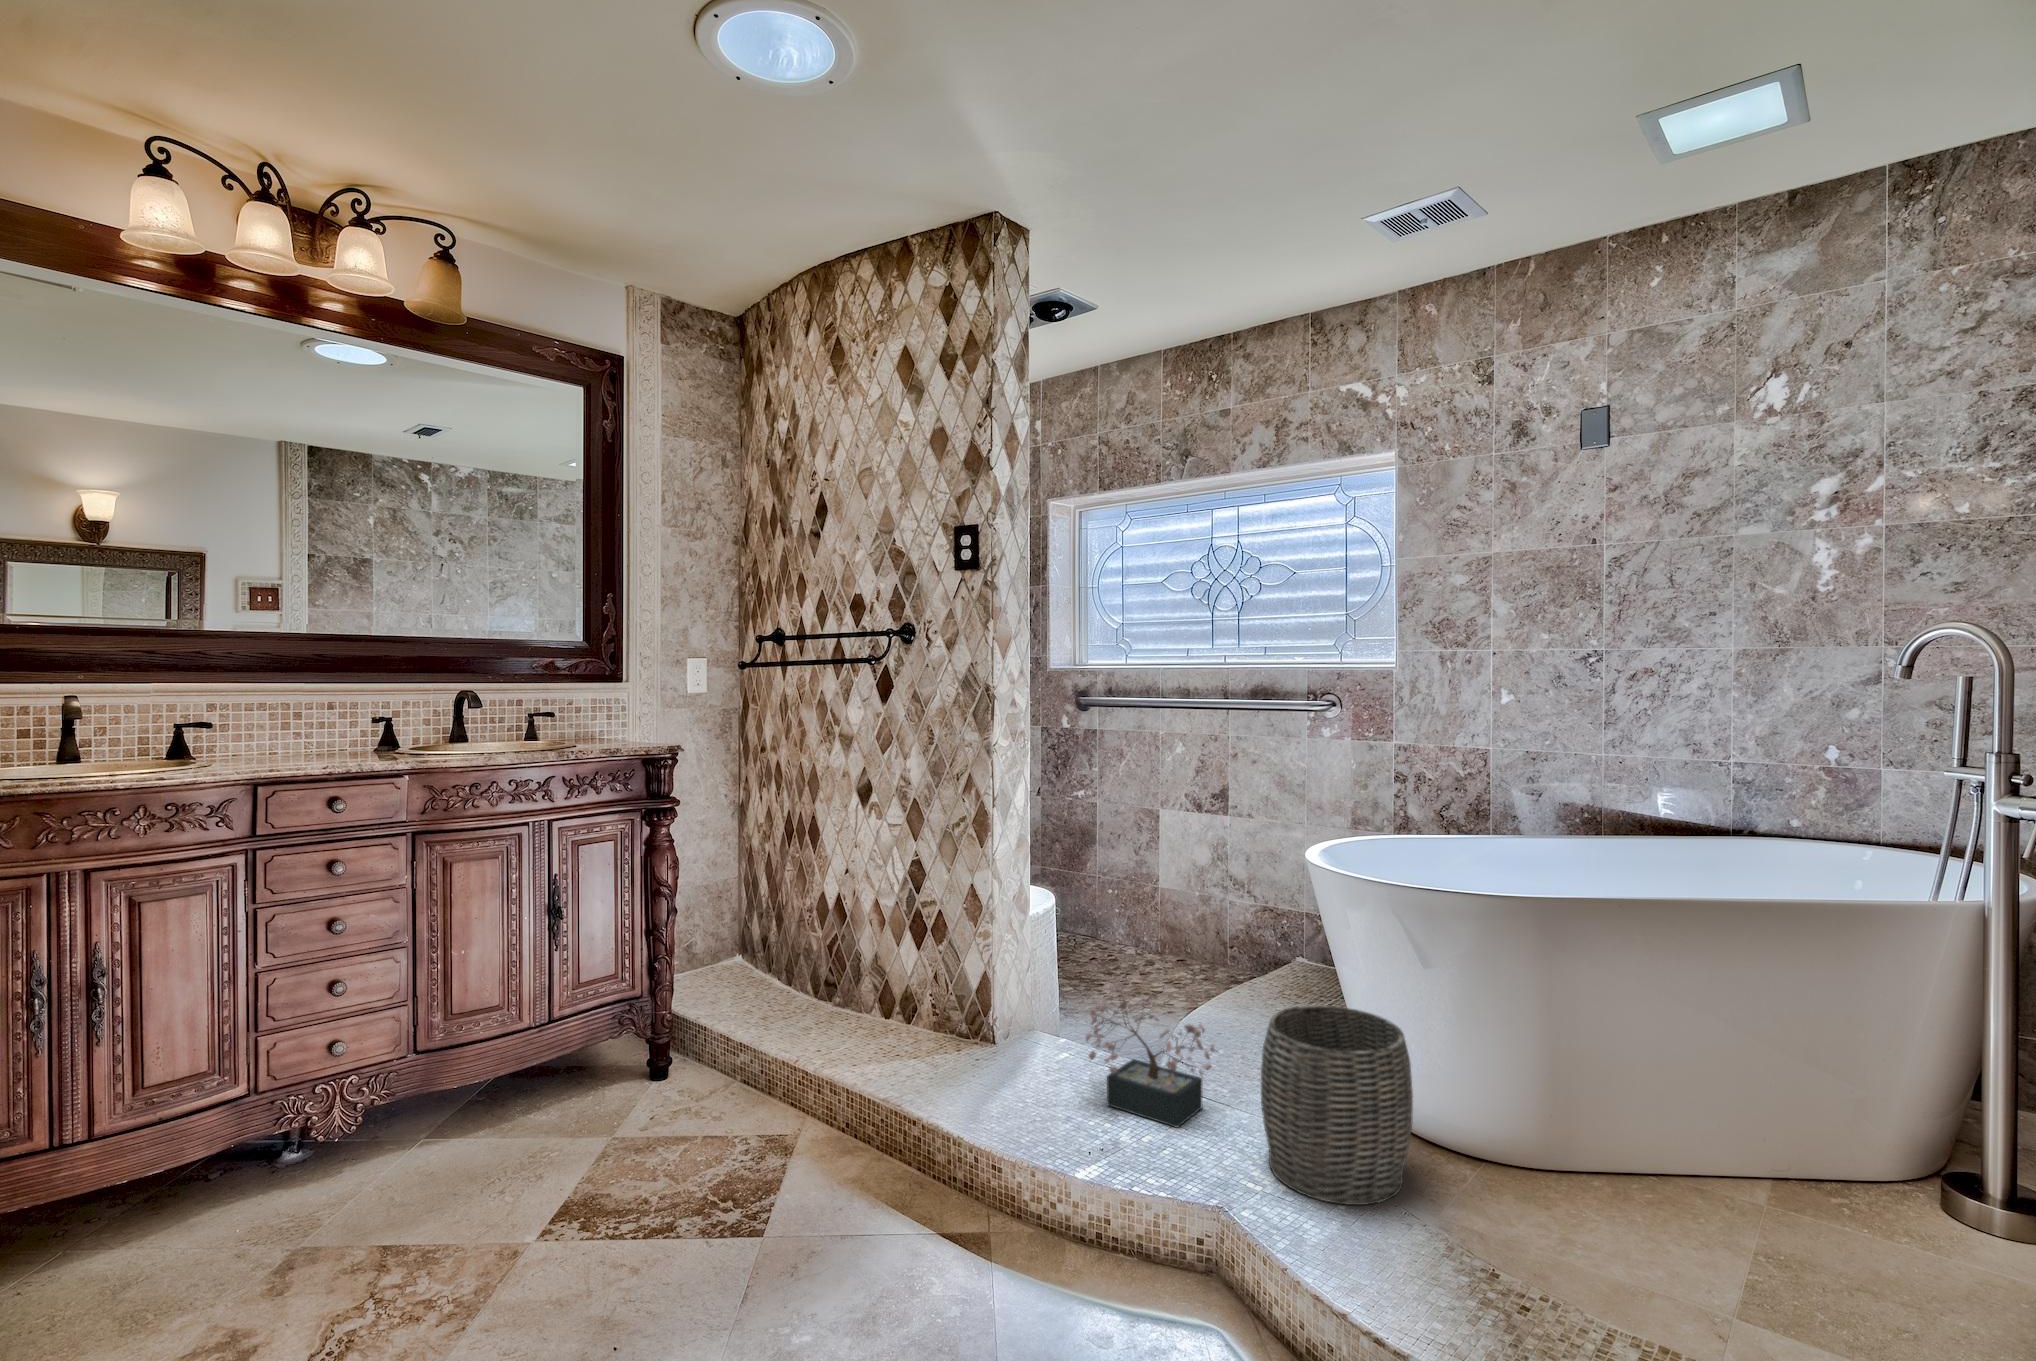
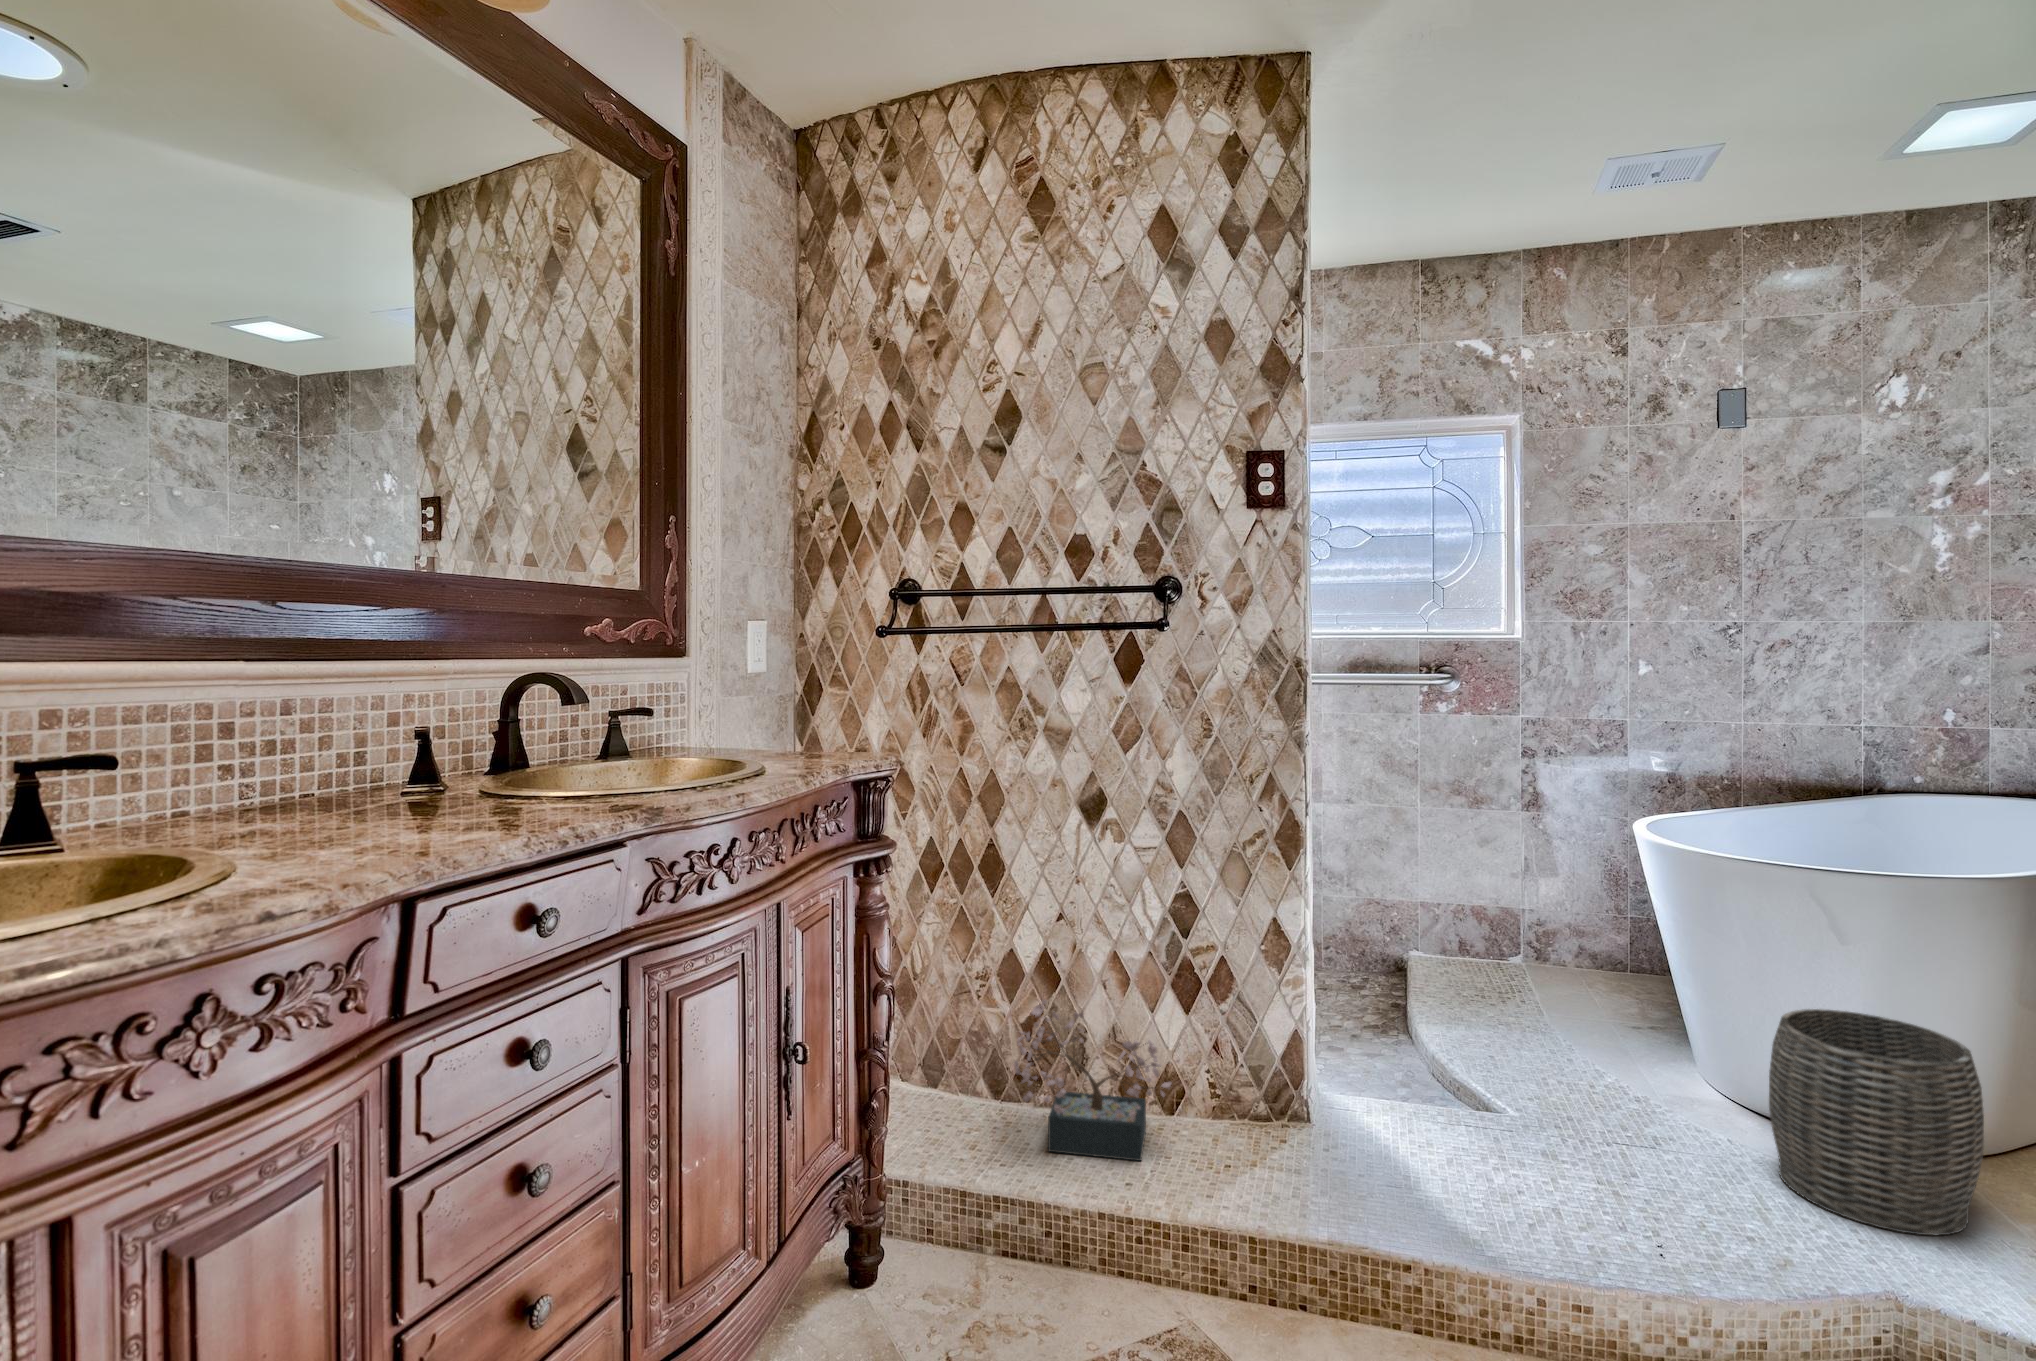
decorative plant: present [1081,978,1218,1127] -> present [1014,1000,1171,1161]

